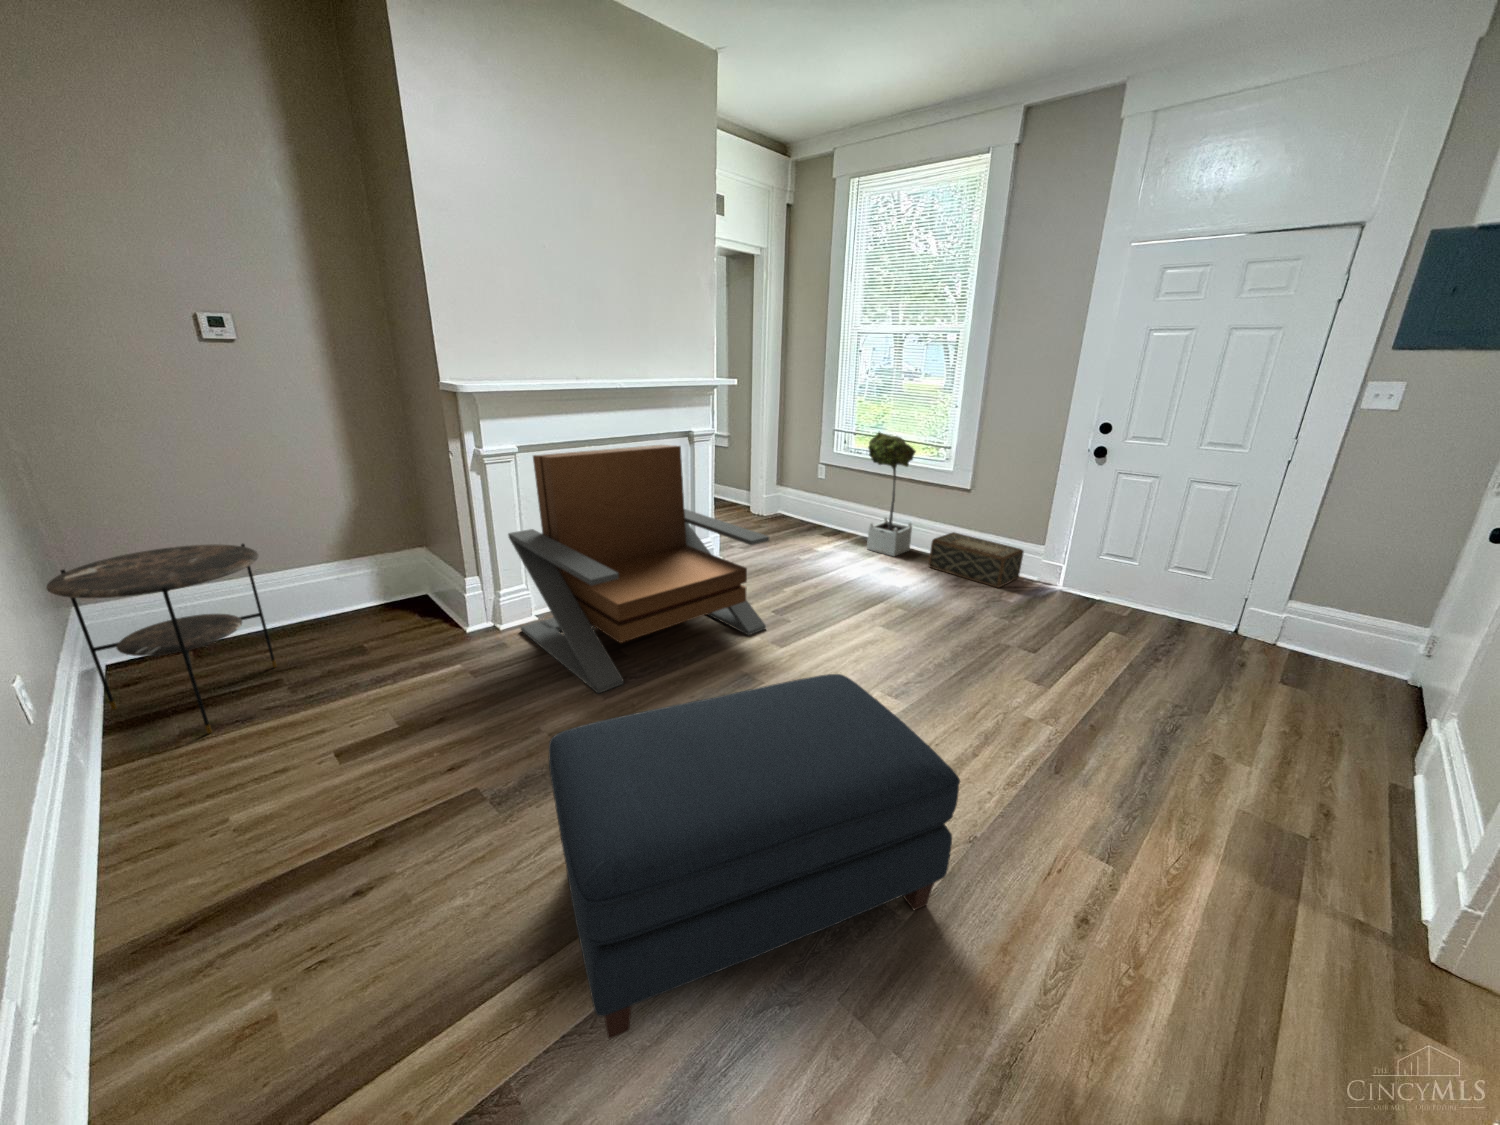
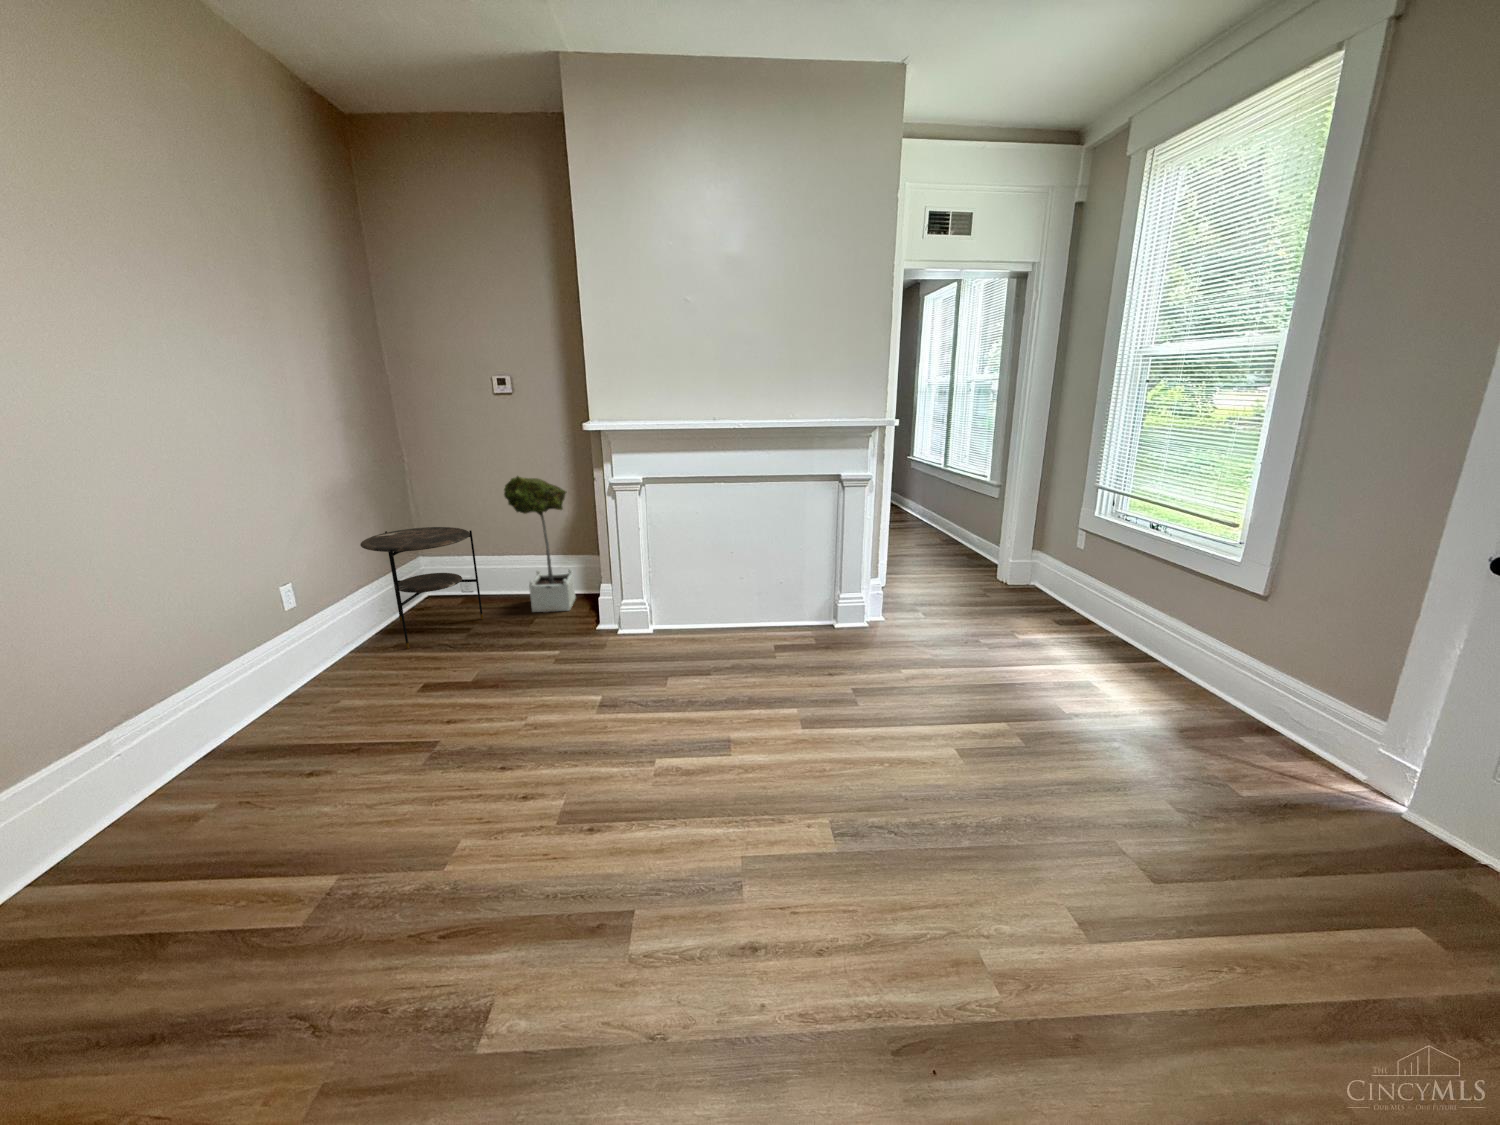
potted tree: present [867,432,916,556] -> present [504,476,575,612]
lounge chair: present [508,445,769,693] -> none [589,486,818,707]
woven basket: present [929,532,1024,588] -> none [1159,660,1340,769]
ottoman: present [549,674,960,1039] -> none [184,706,636,1056]

